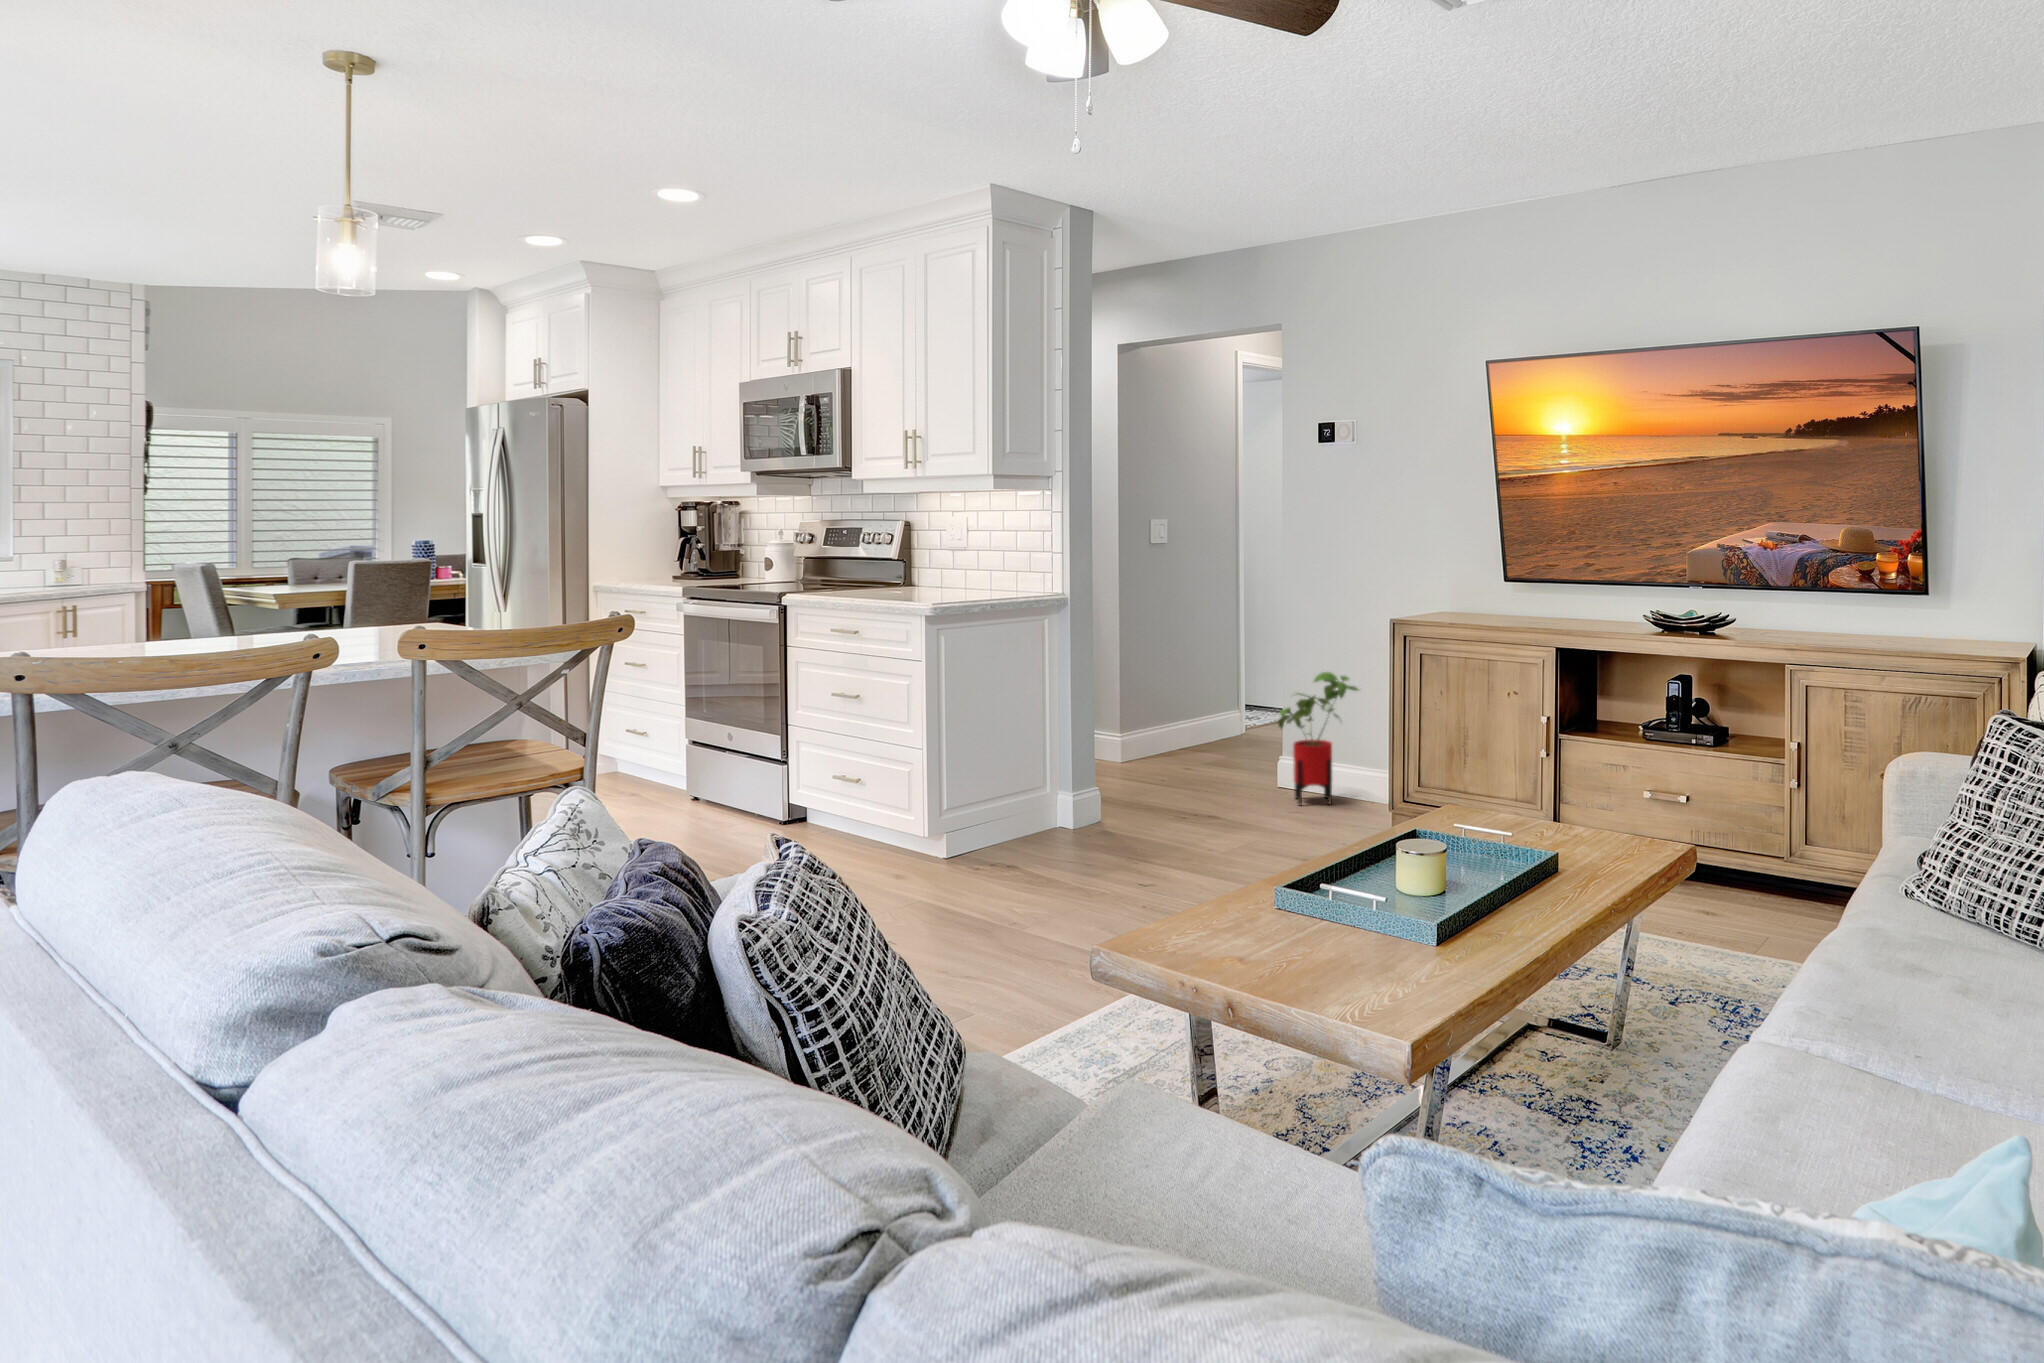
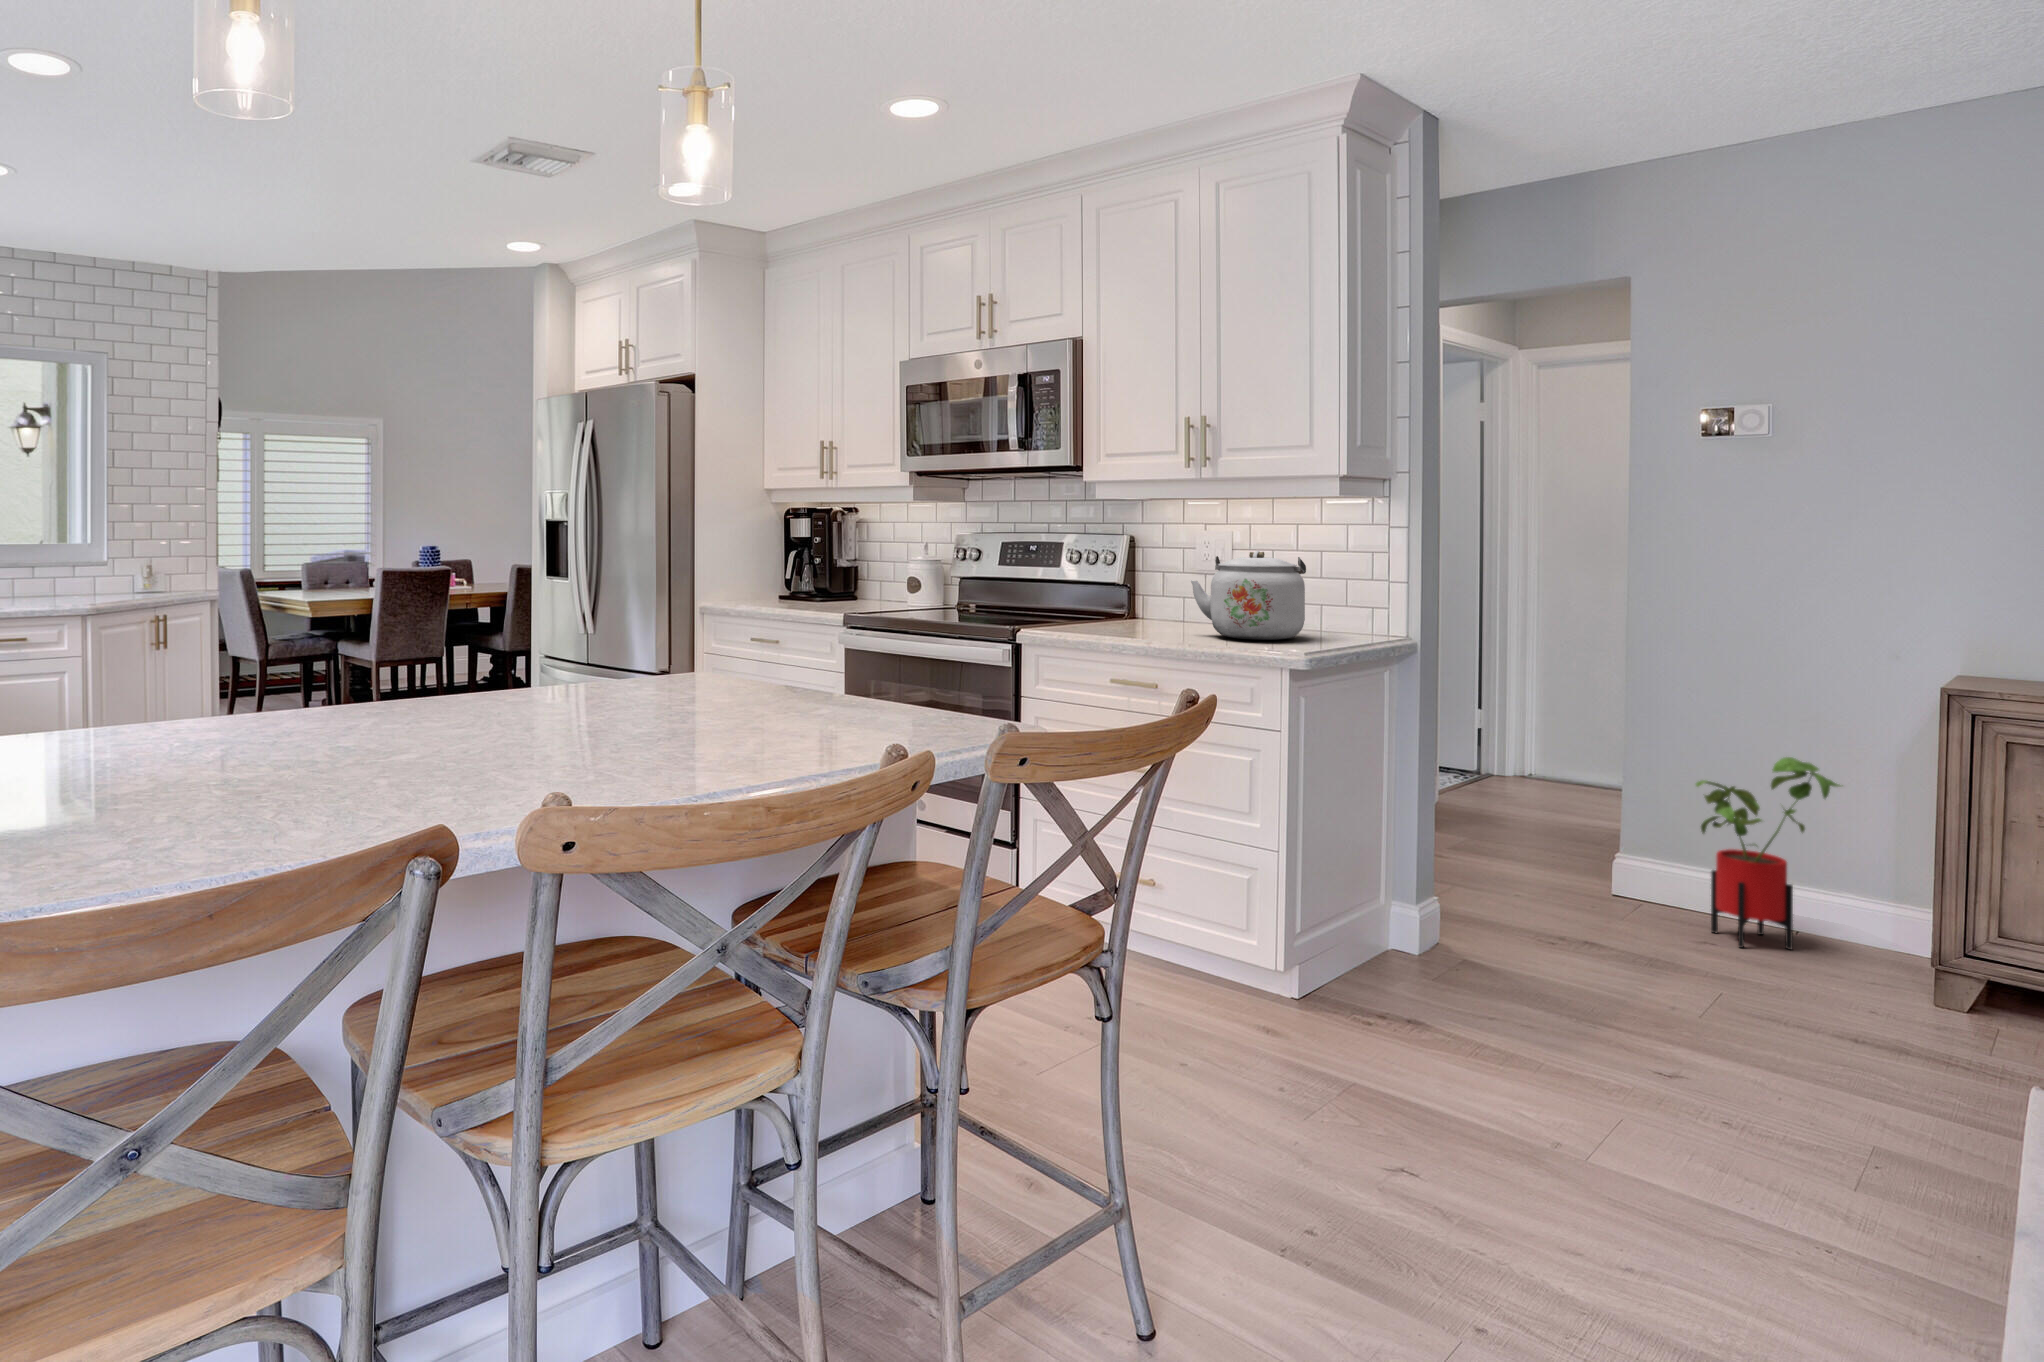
kettle: none [909,533,995,597] -> present [1191,551,1306,640]

